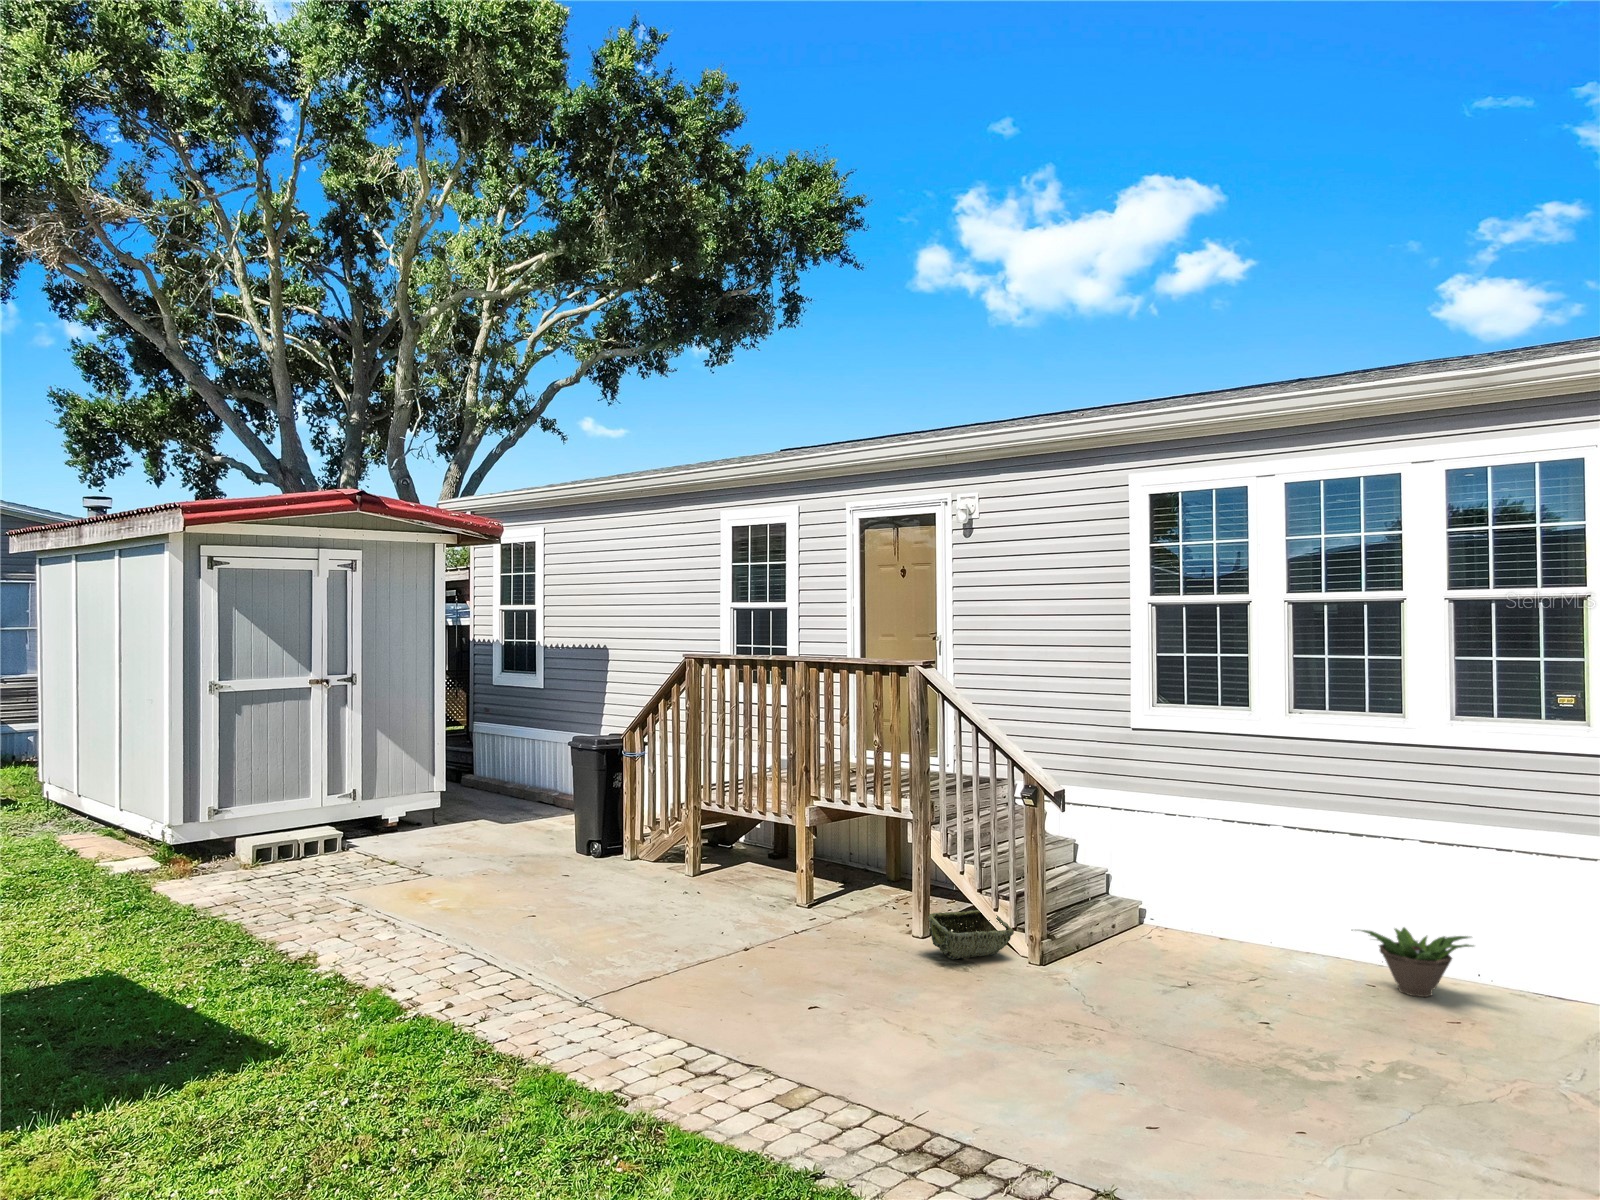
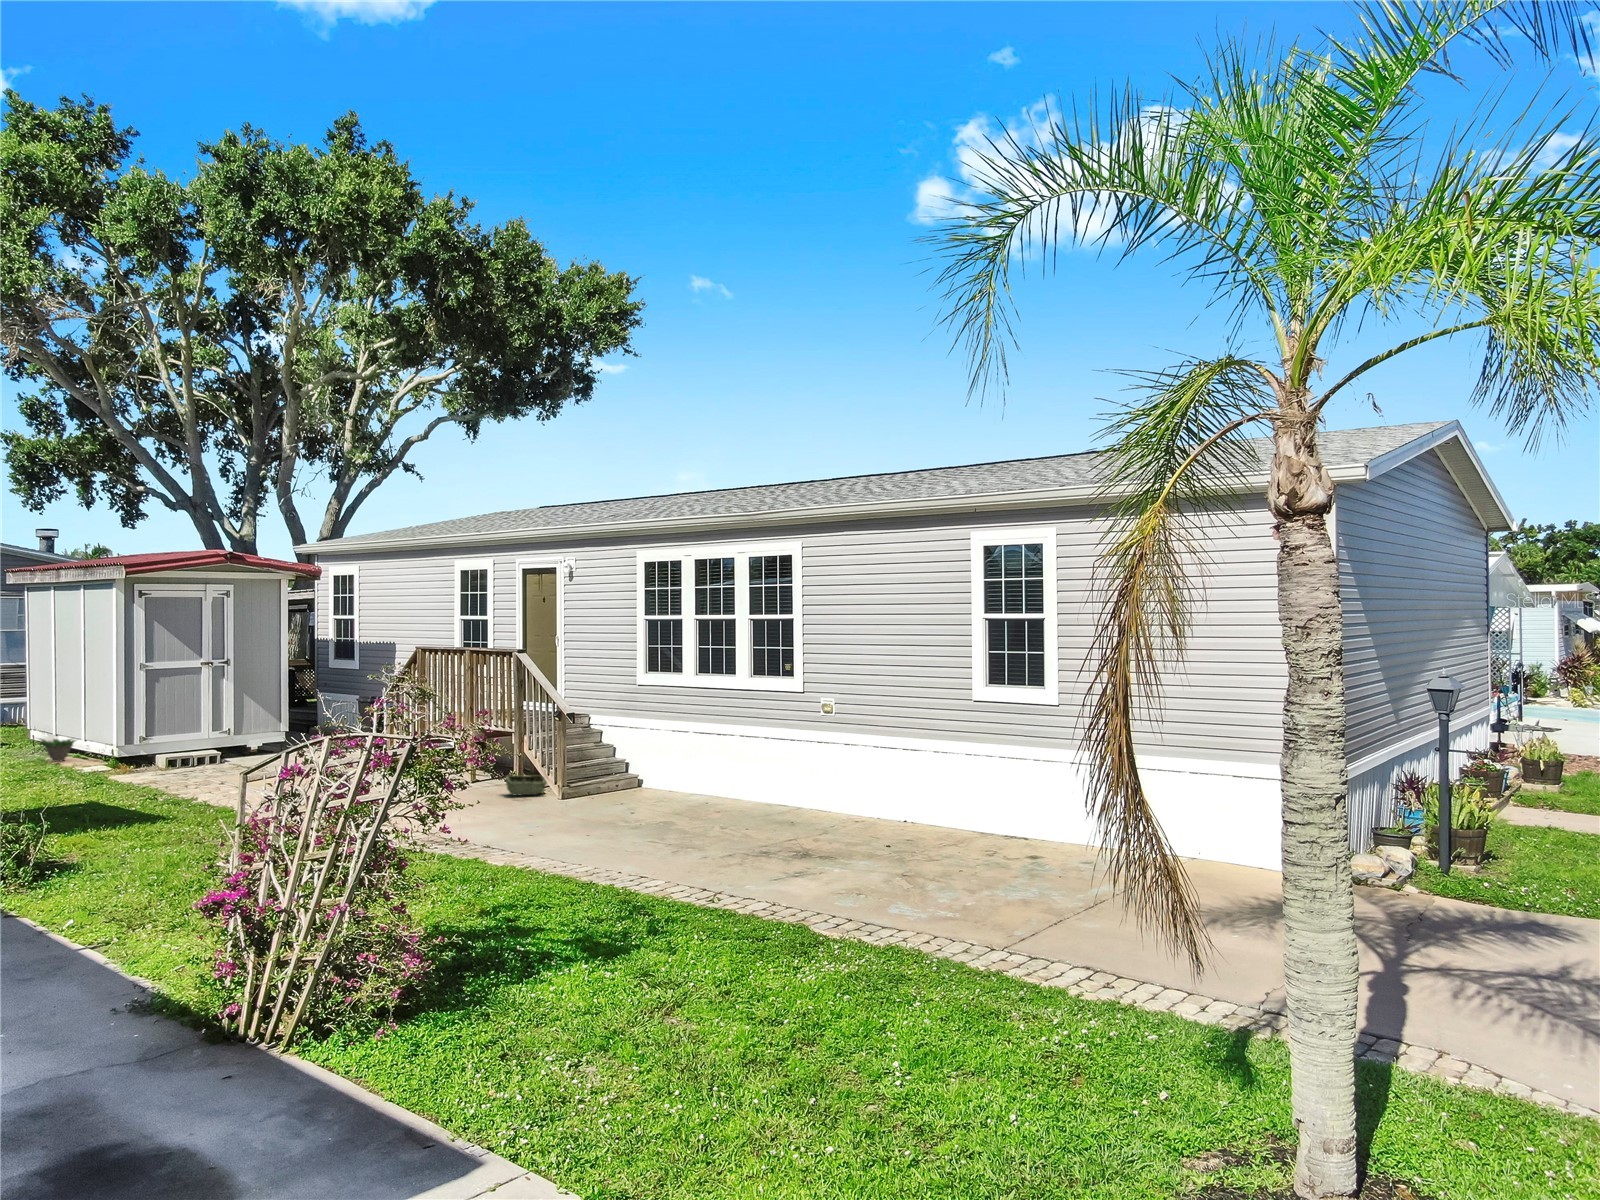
decorative plant: present [1362,928,1473,997] -> present [40,739,75,762]

